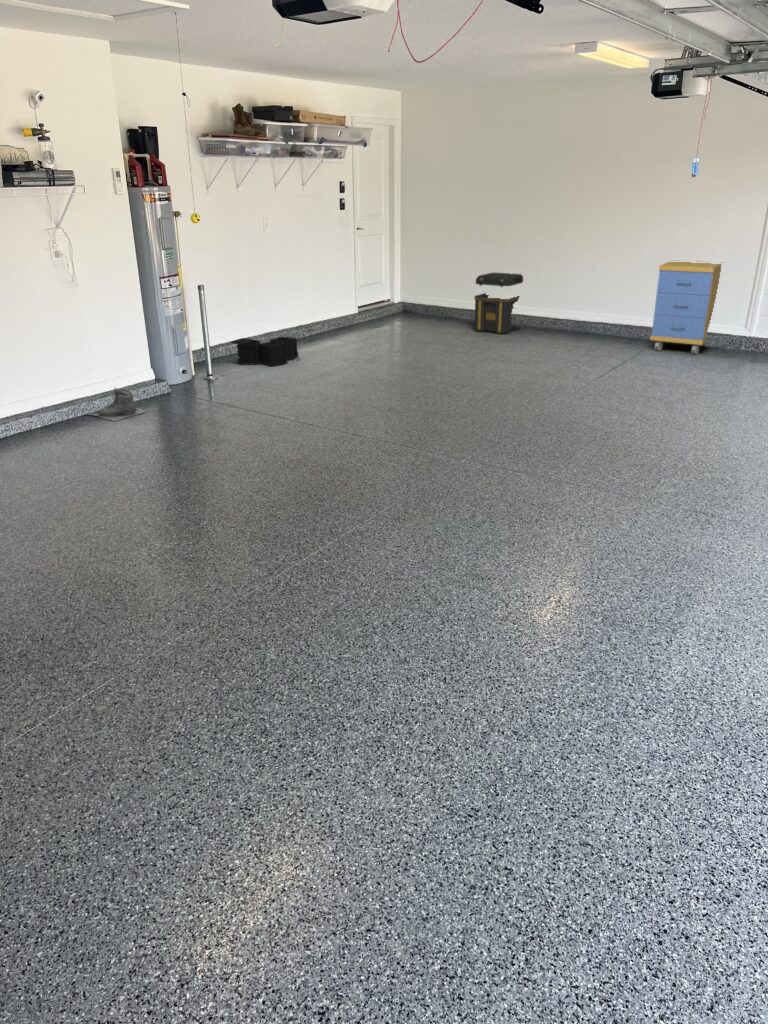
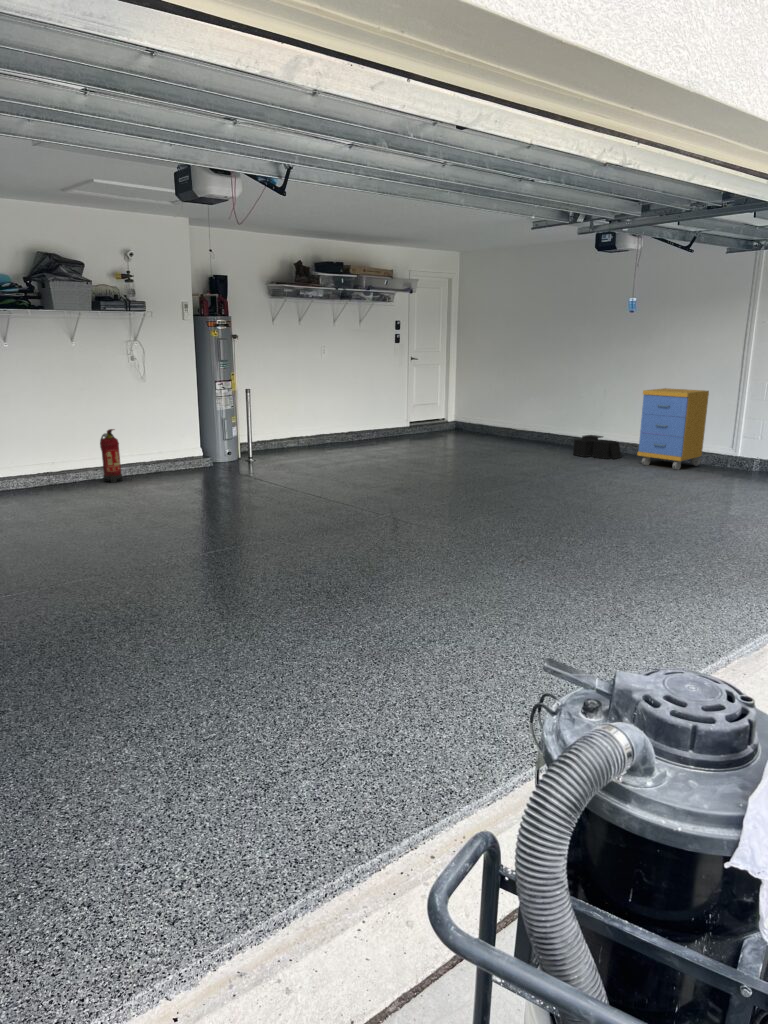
toolbox: present [474,273,523,334] -> none [501,397,546,447]
storage bin: present [231,337,299,366] -> present [573,435,621,459]
fire extinguisher: none [33,358,73,432] -> present [100,429,123,483]
boots: present [89,388,147,421] -> none [140,456,184,480]

